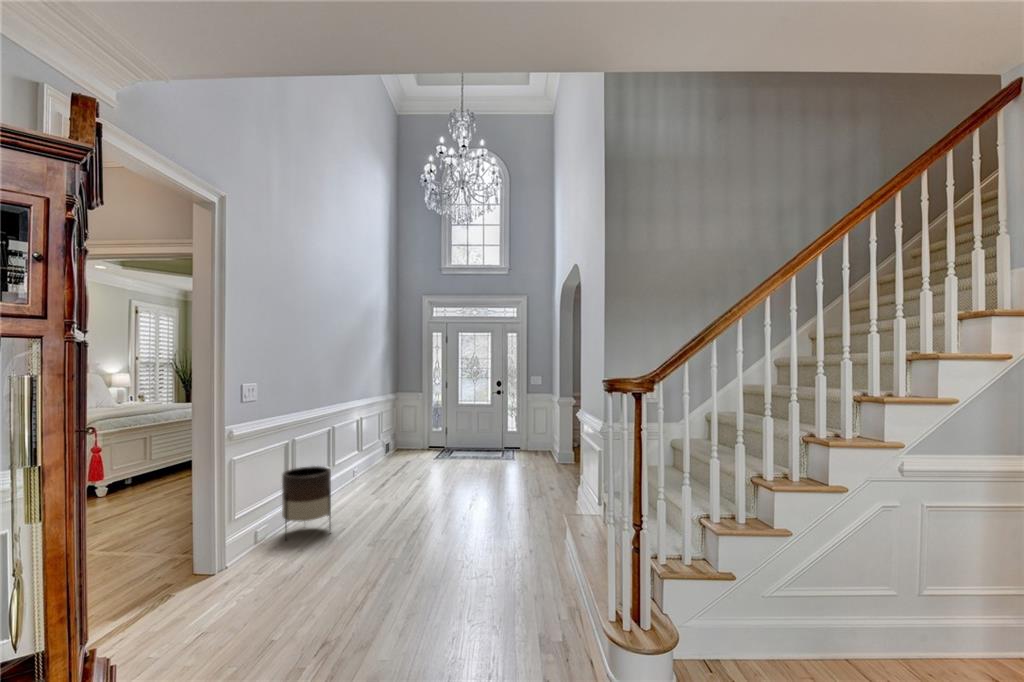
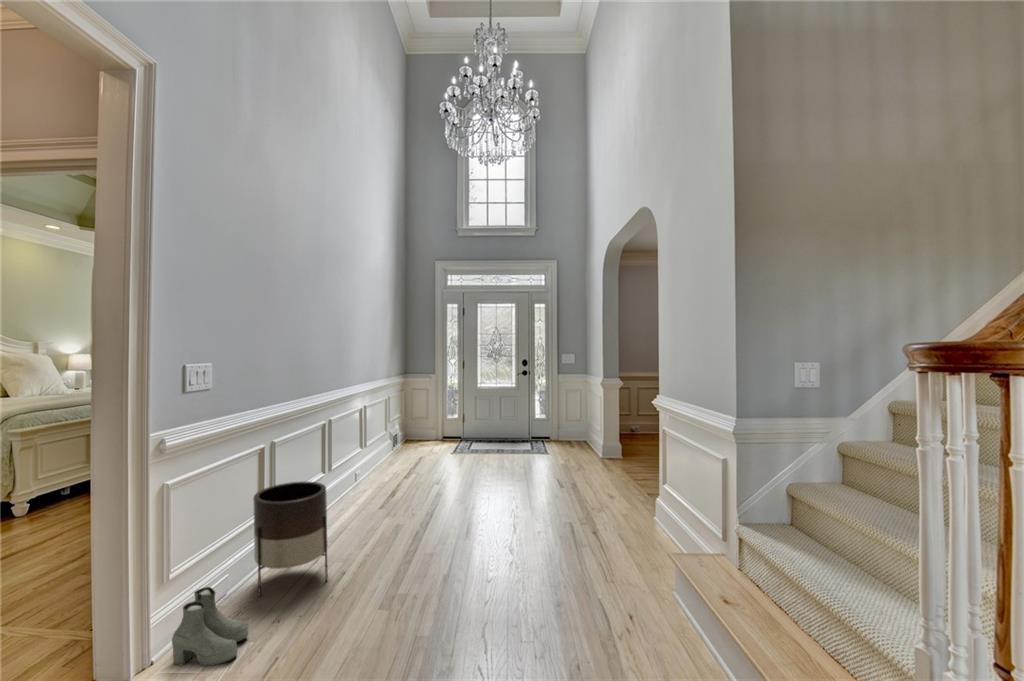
boots: none [237,525,281,569] -> present [172,587,248,666]

